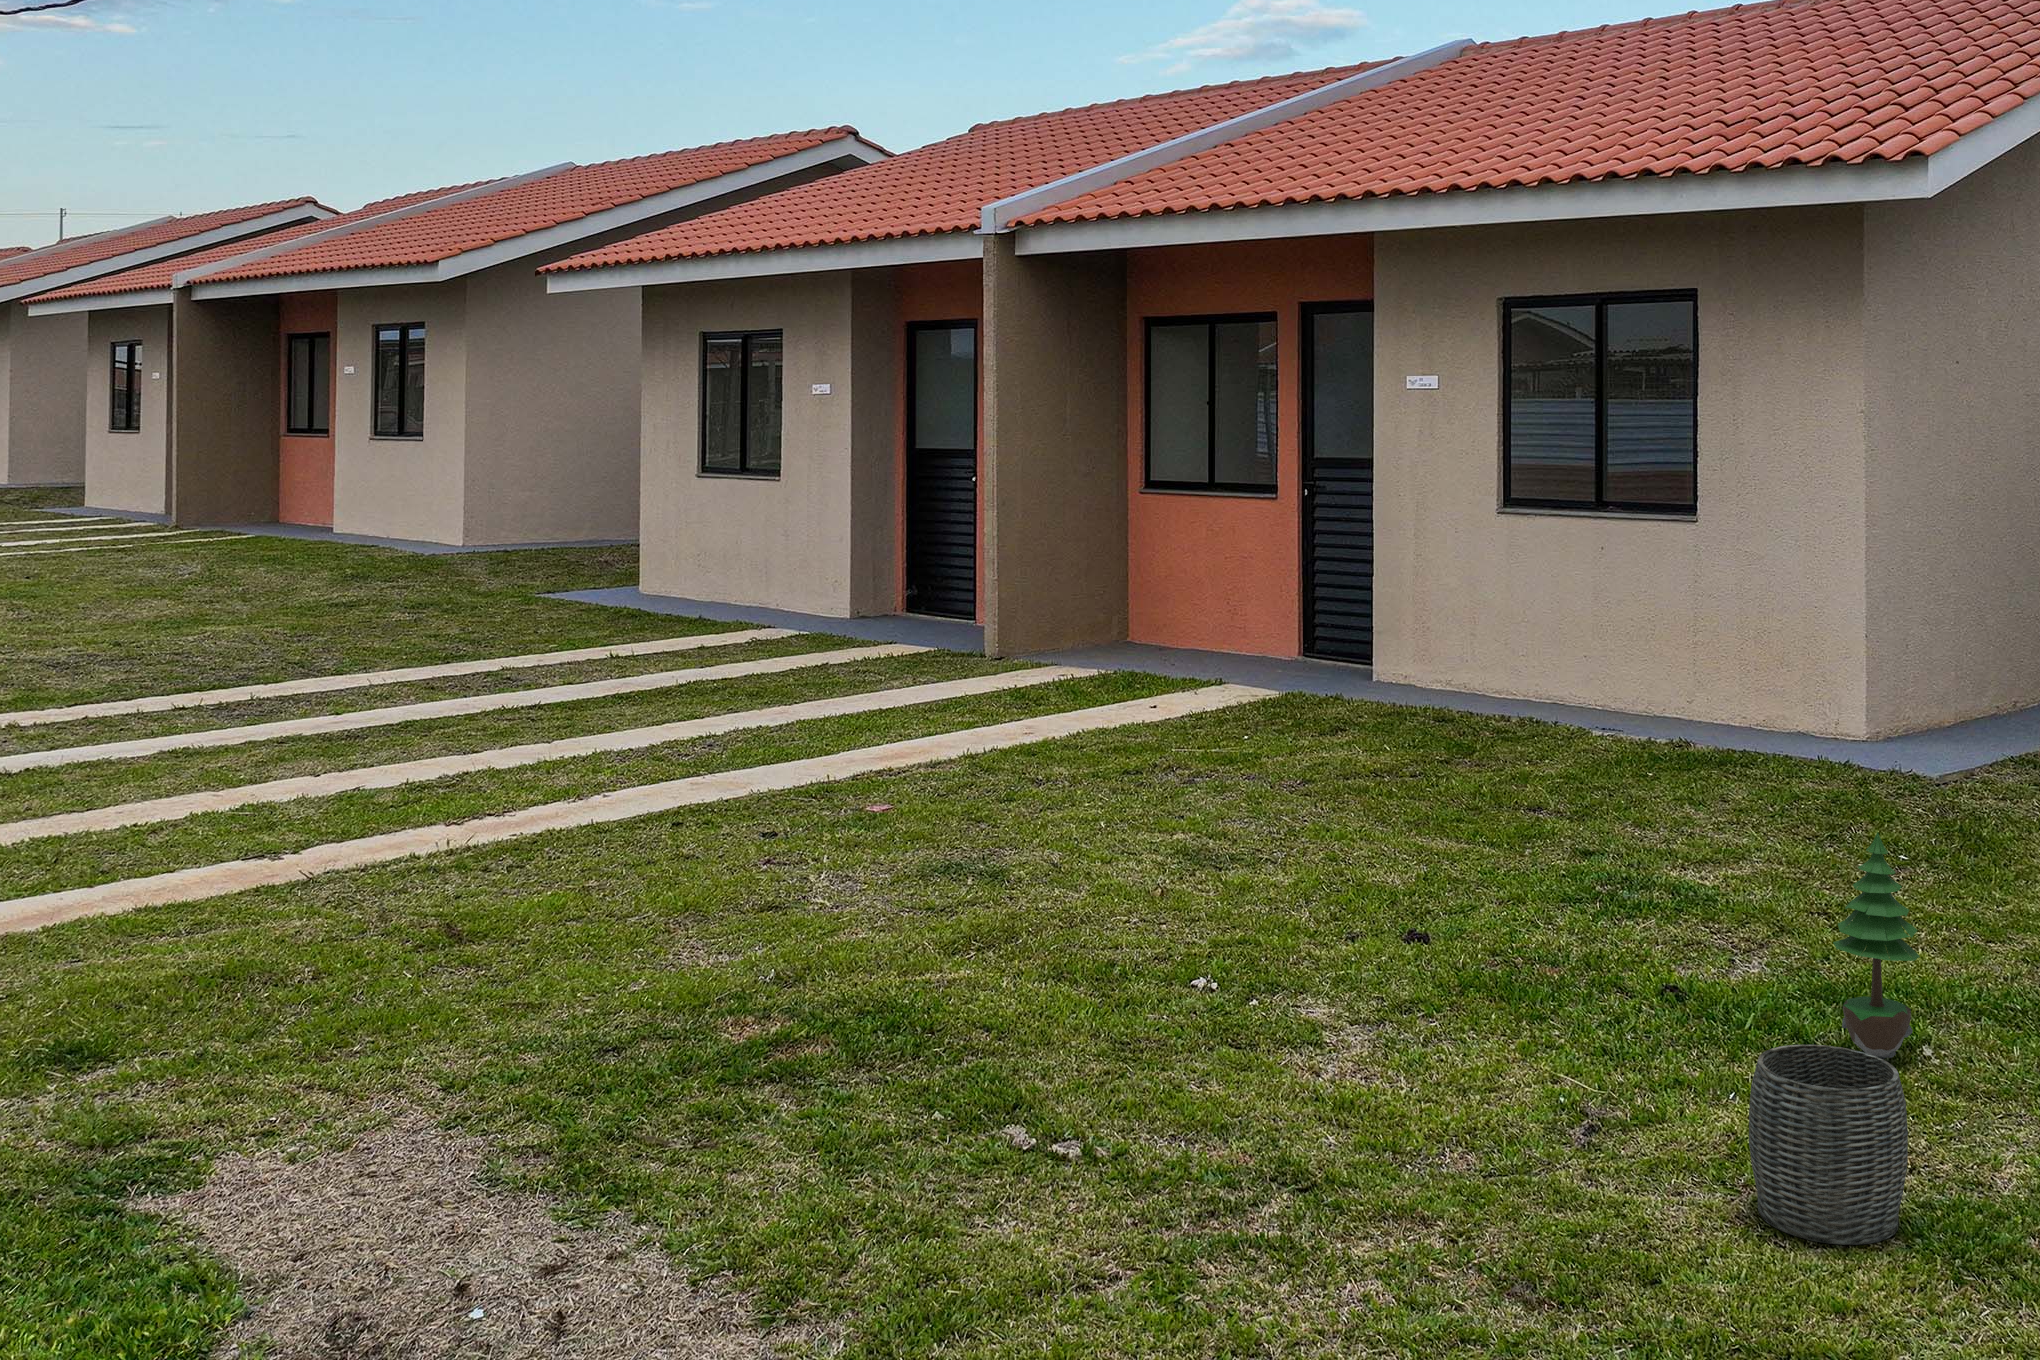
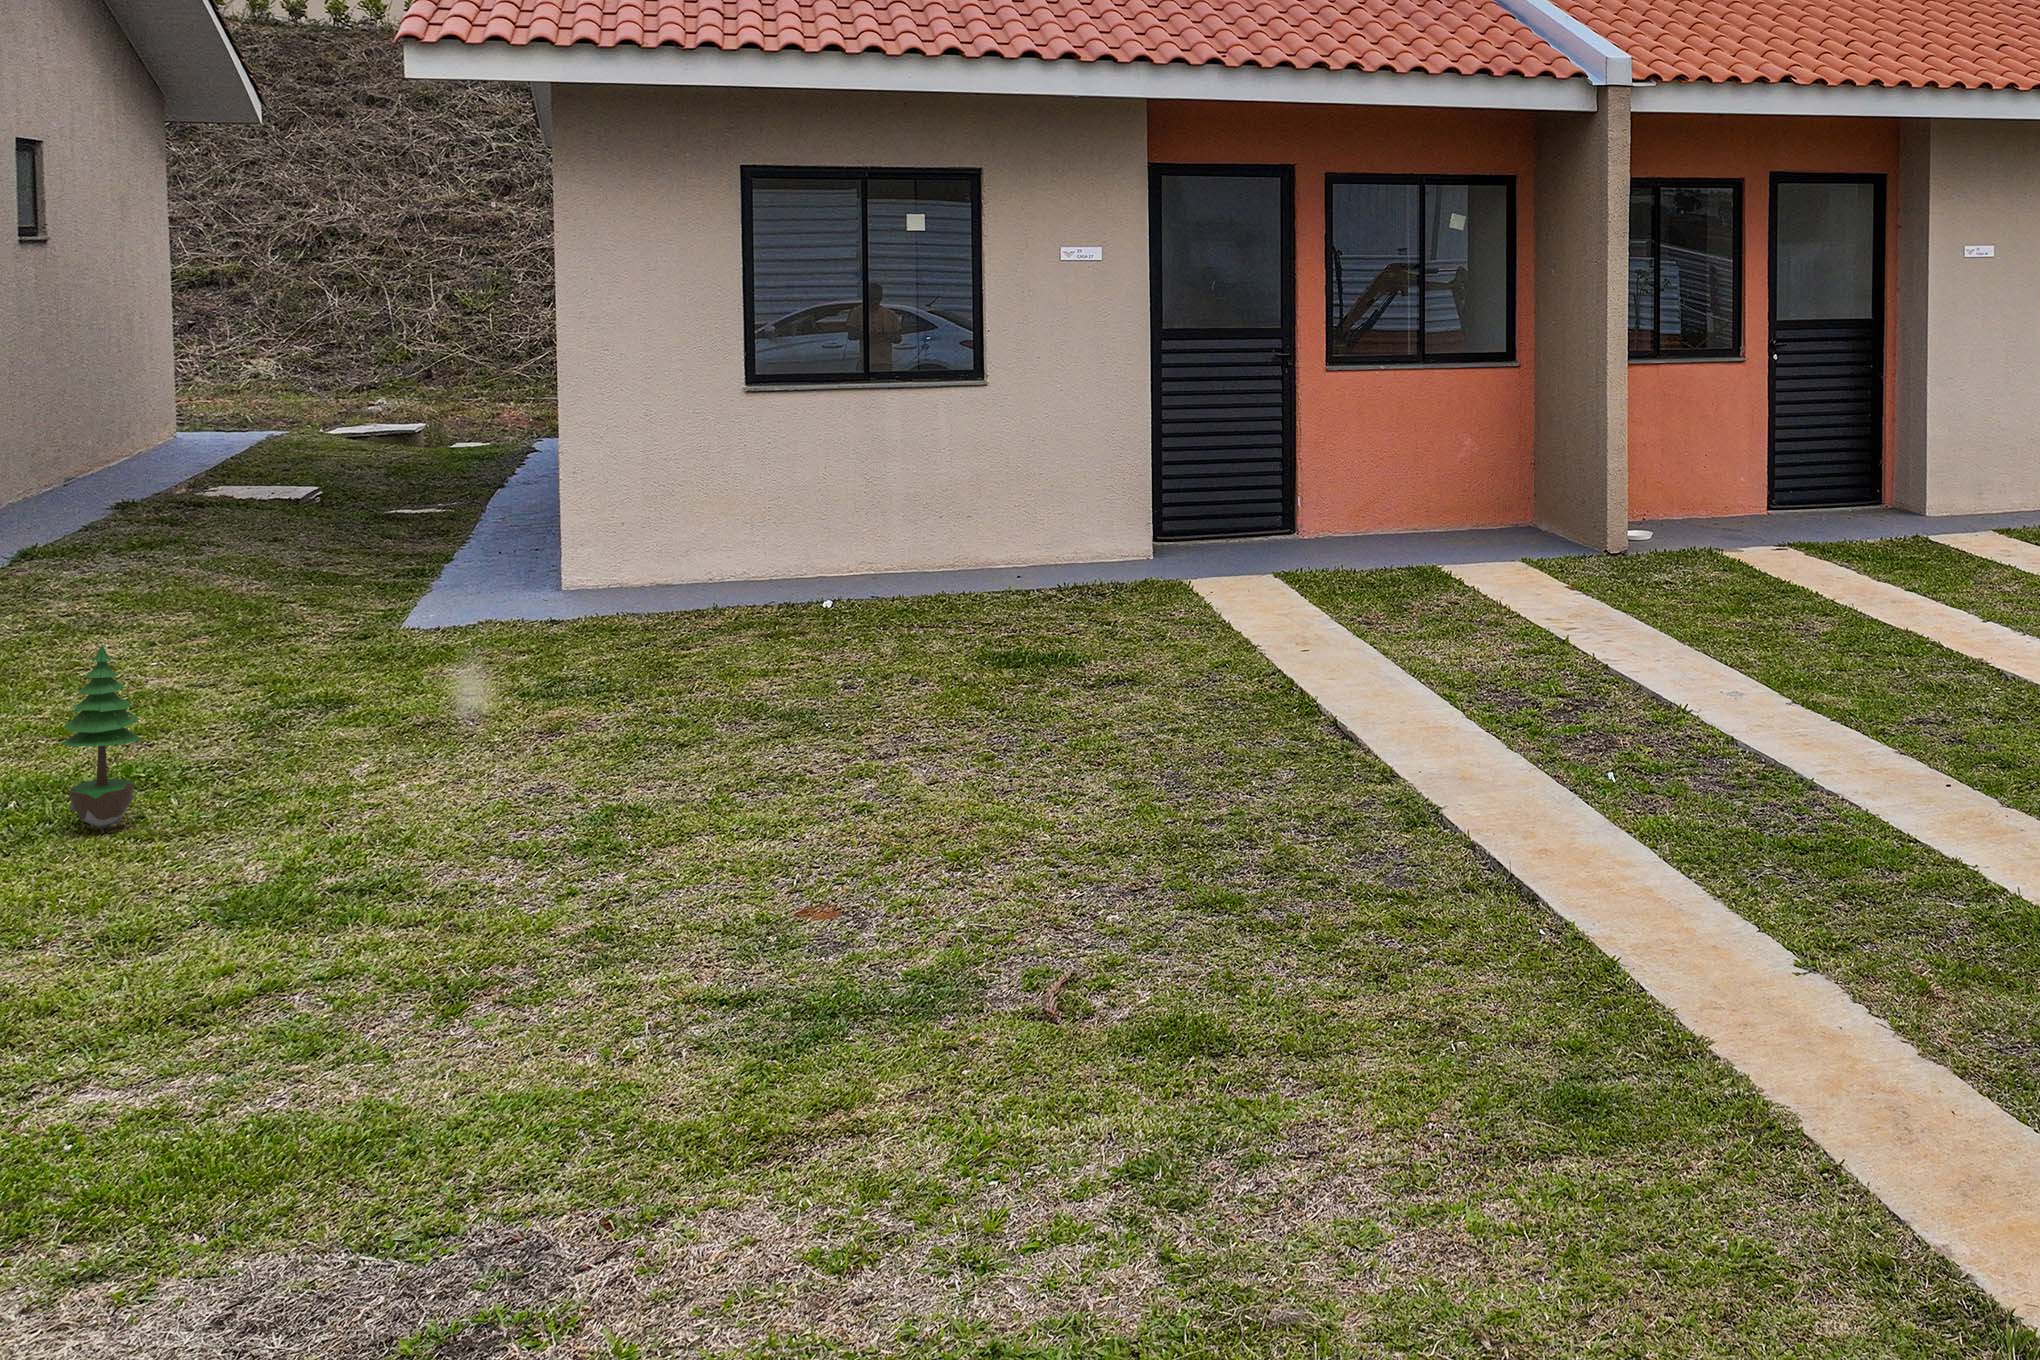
woven basket: present [1749,1045,1908,1245] -> none [117,795,252,938]

